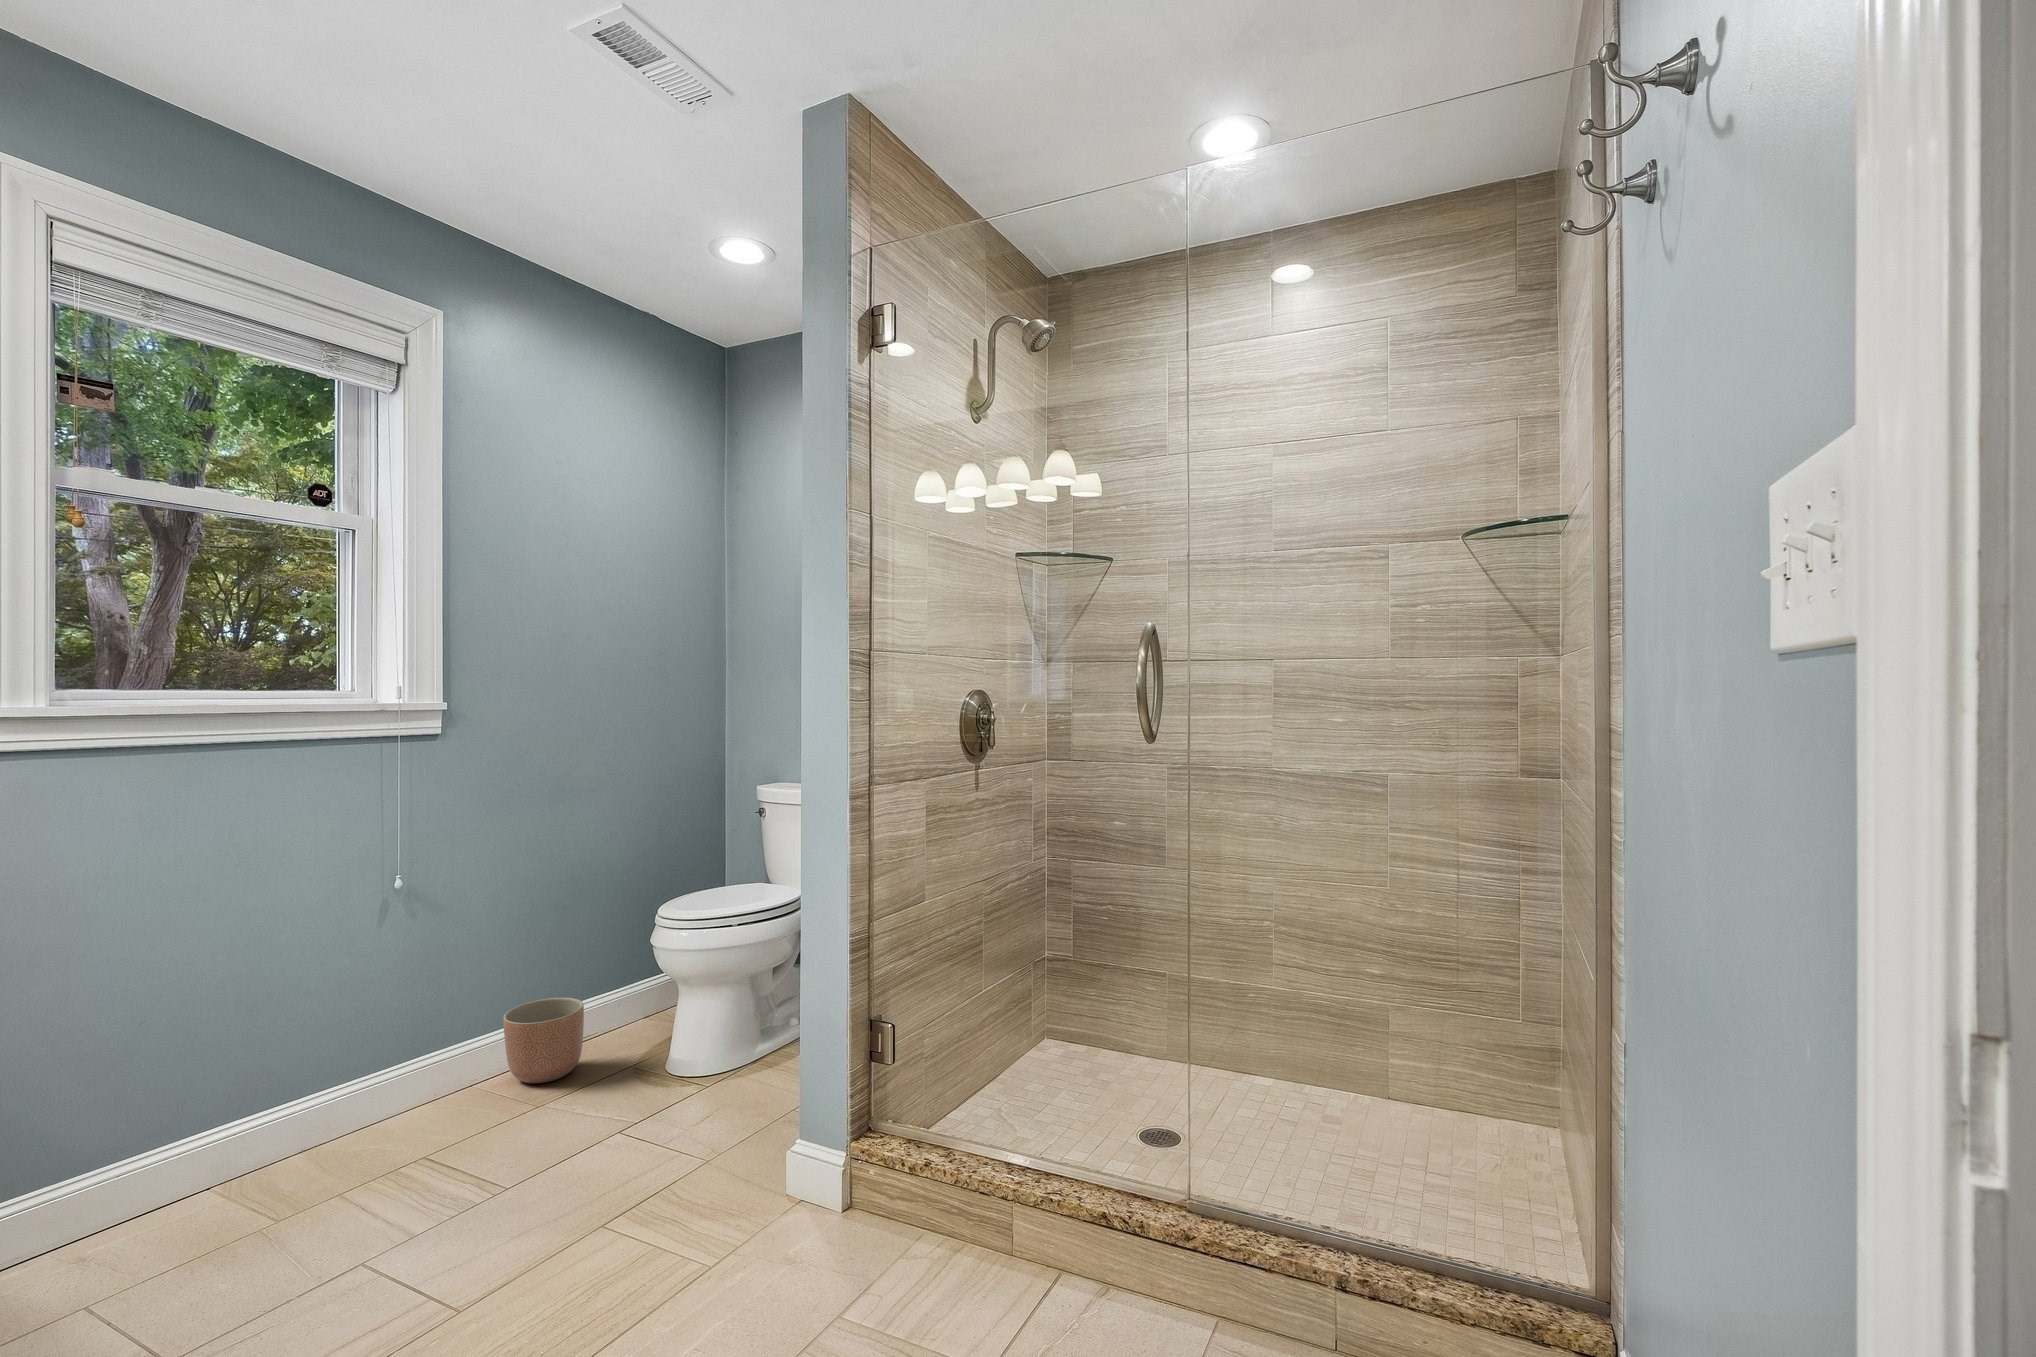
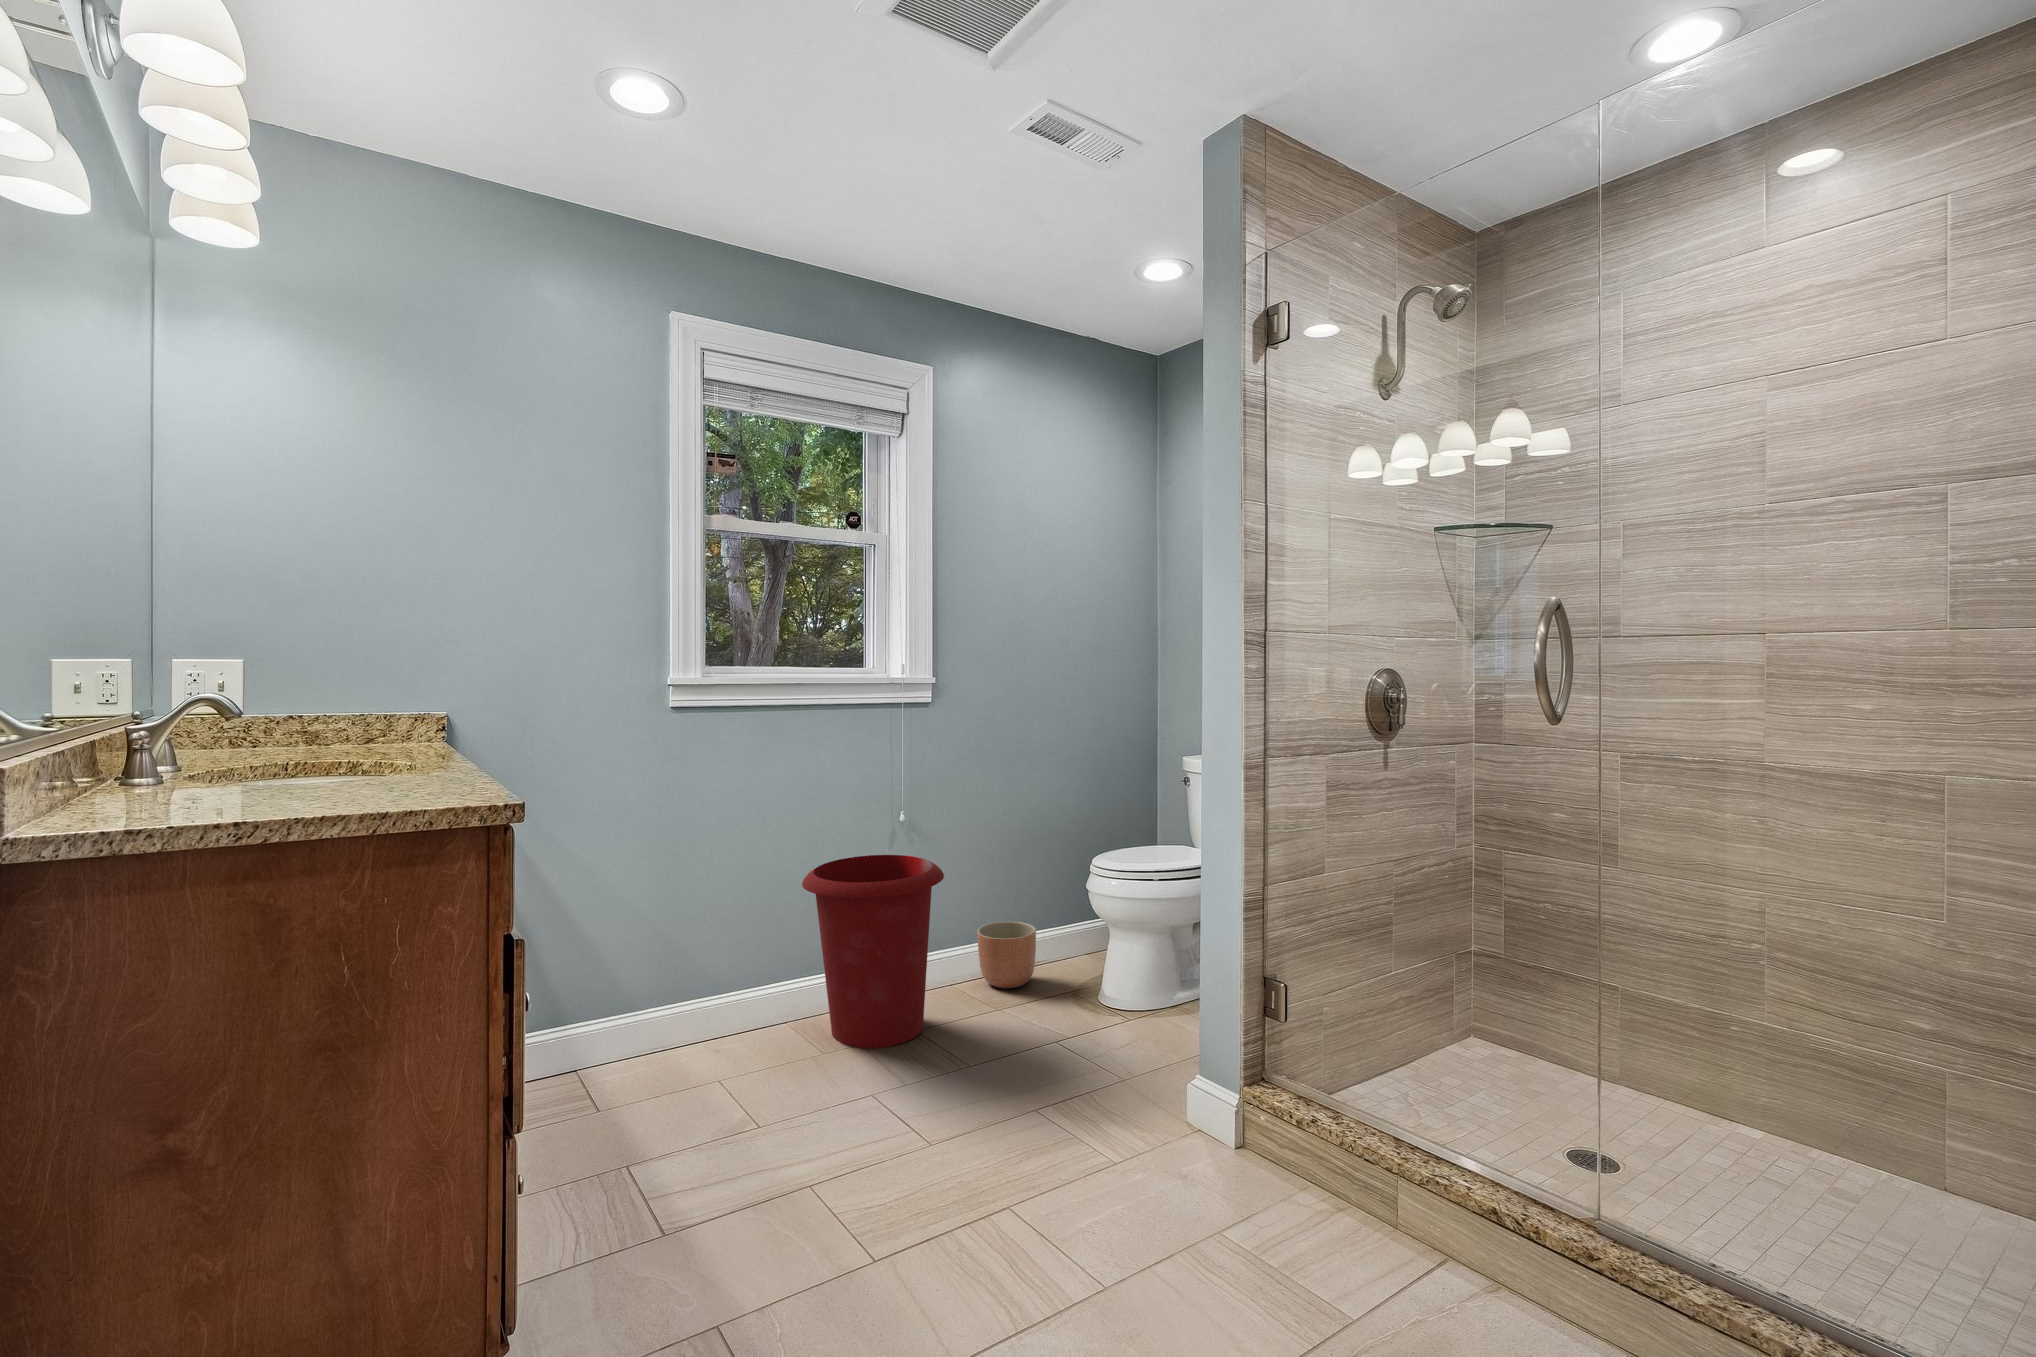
waste bin: none [231,936,461,1209] -> present [802,855,944,1048]

